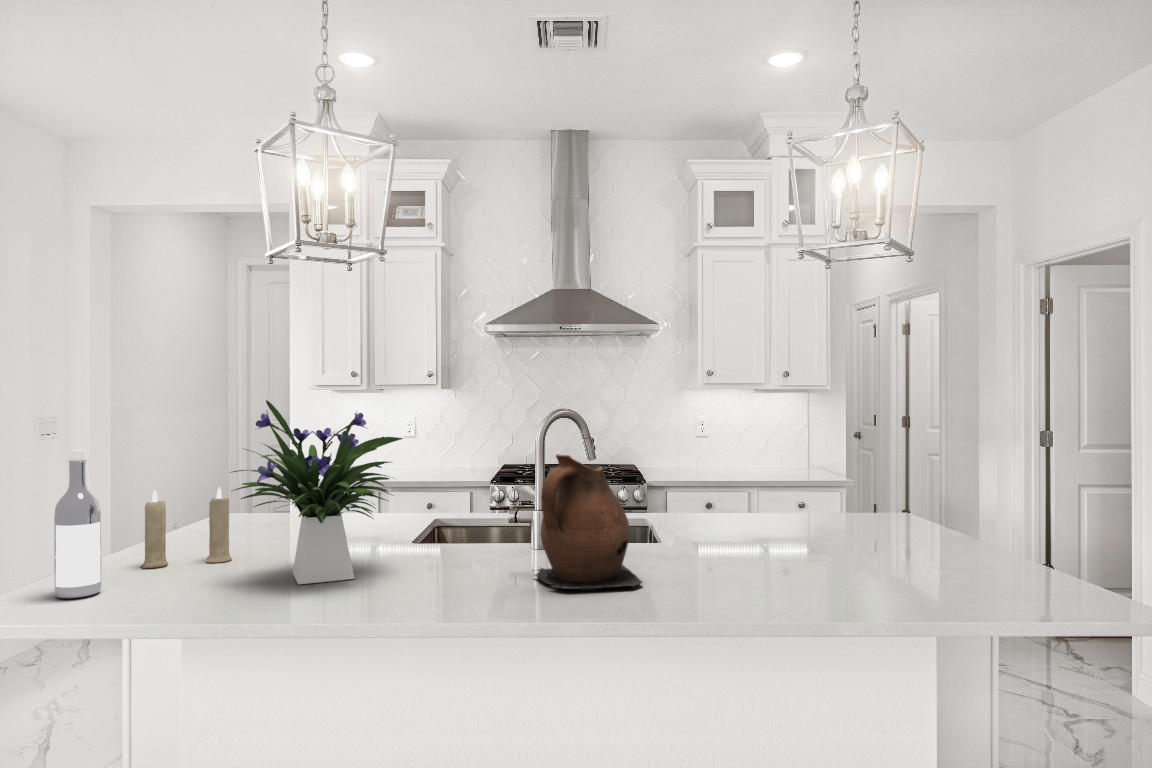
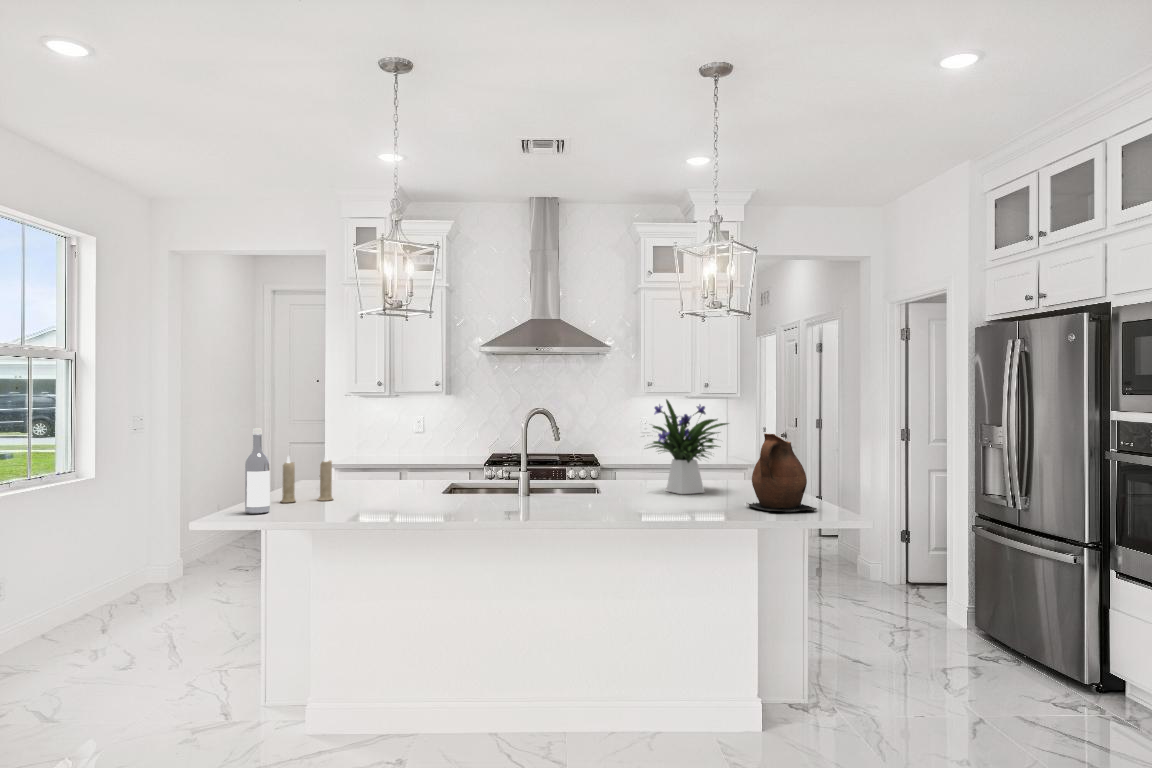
flower arrangement: present [232,400,403,584] -> present [647,399,728,494]
ceramic pitcher: present [535,454,642,589] -> present [748,434,817,511]

